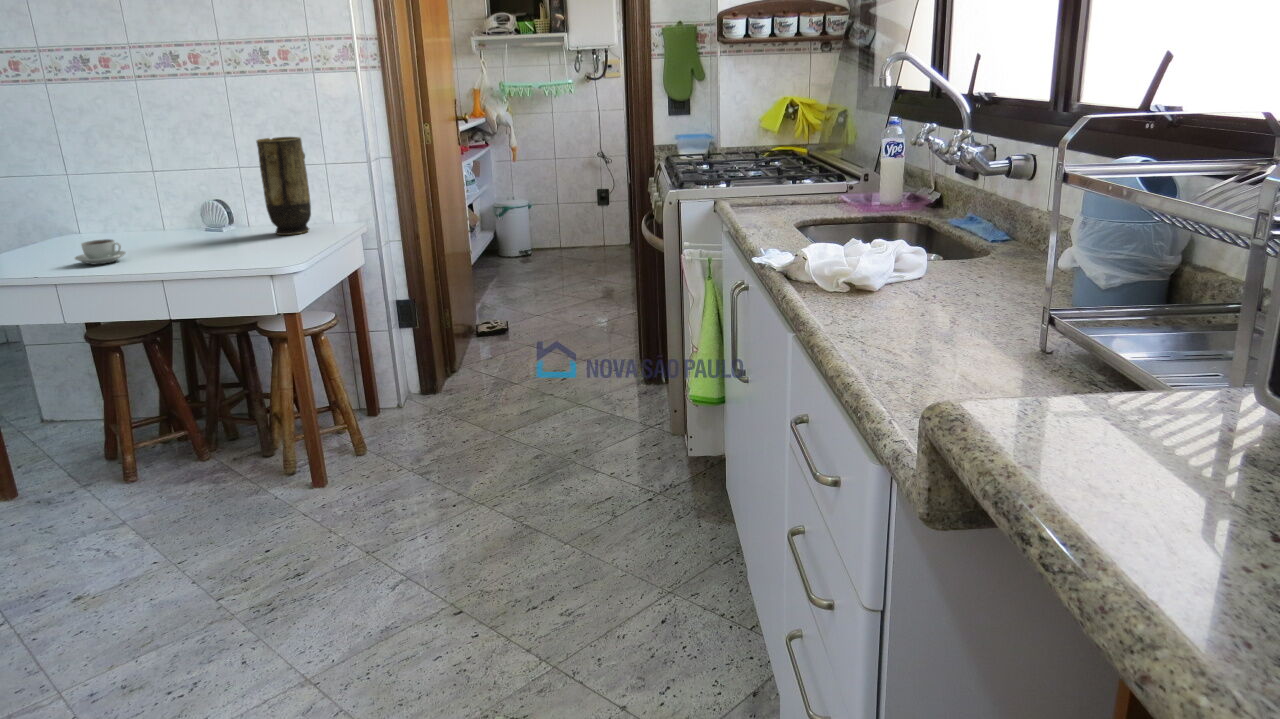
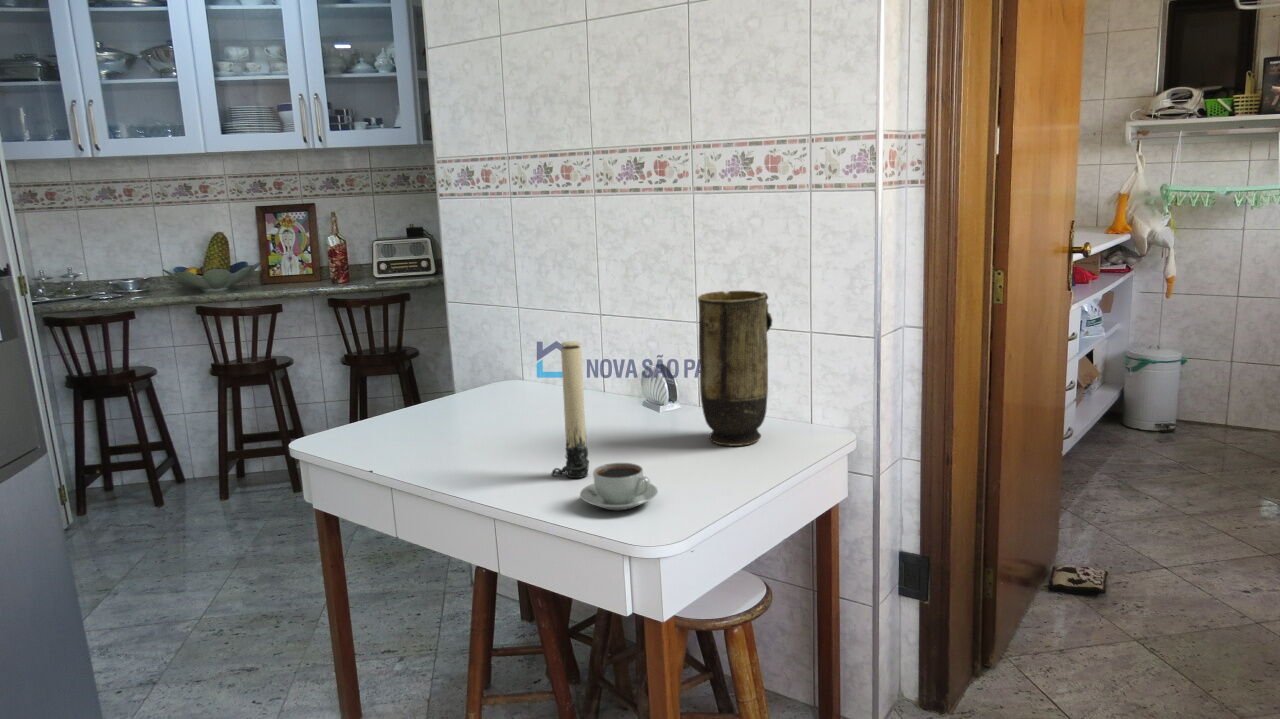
candle: none [185,167,216,257] -> present [552,341,589,478]
coffee cup: present [75,239,126,264] -> present [580,463,658,510]

